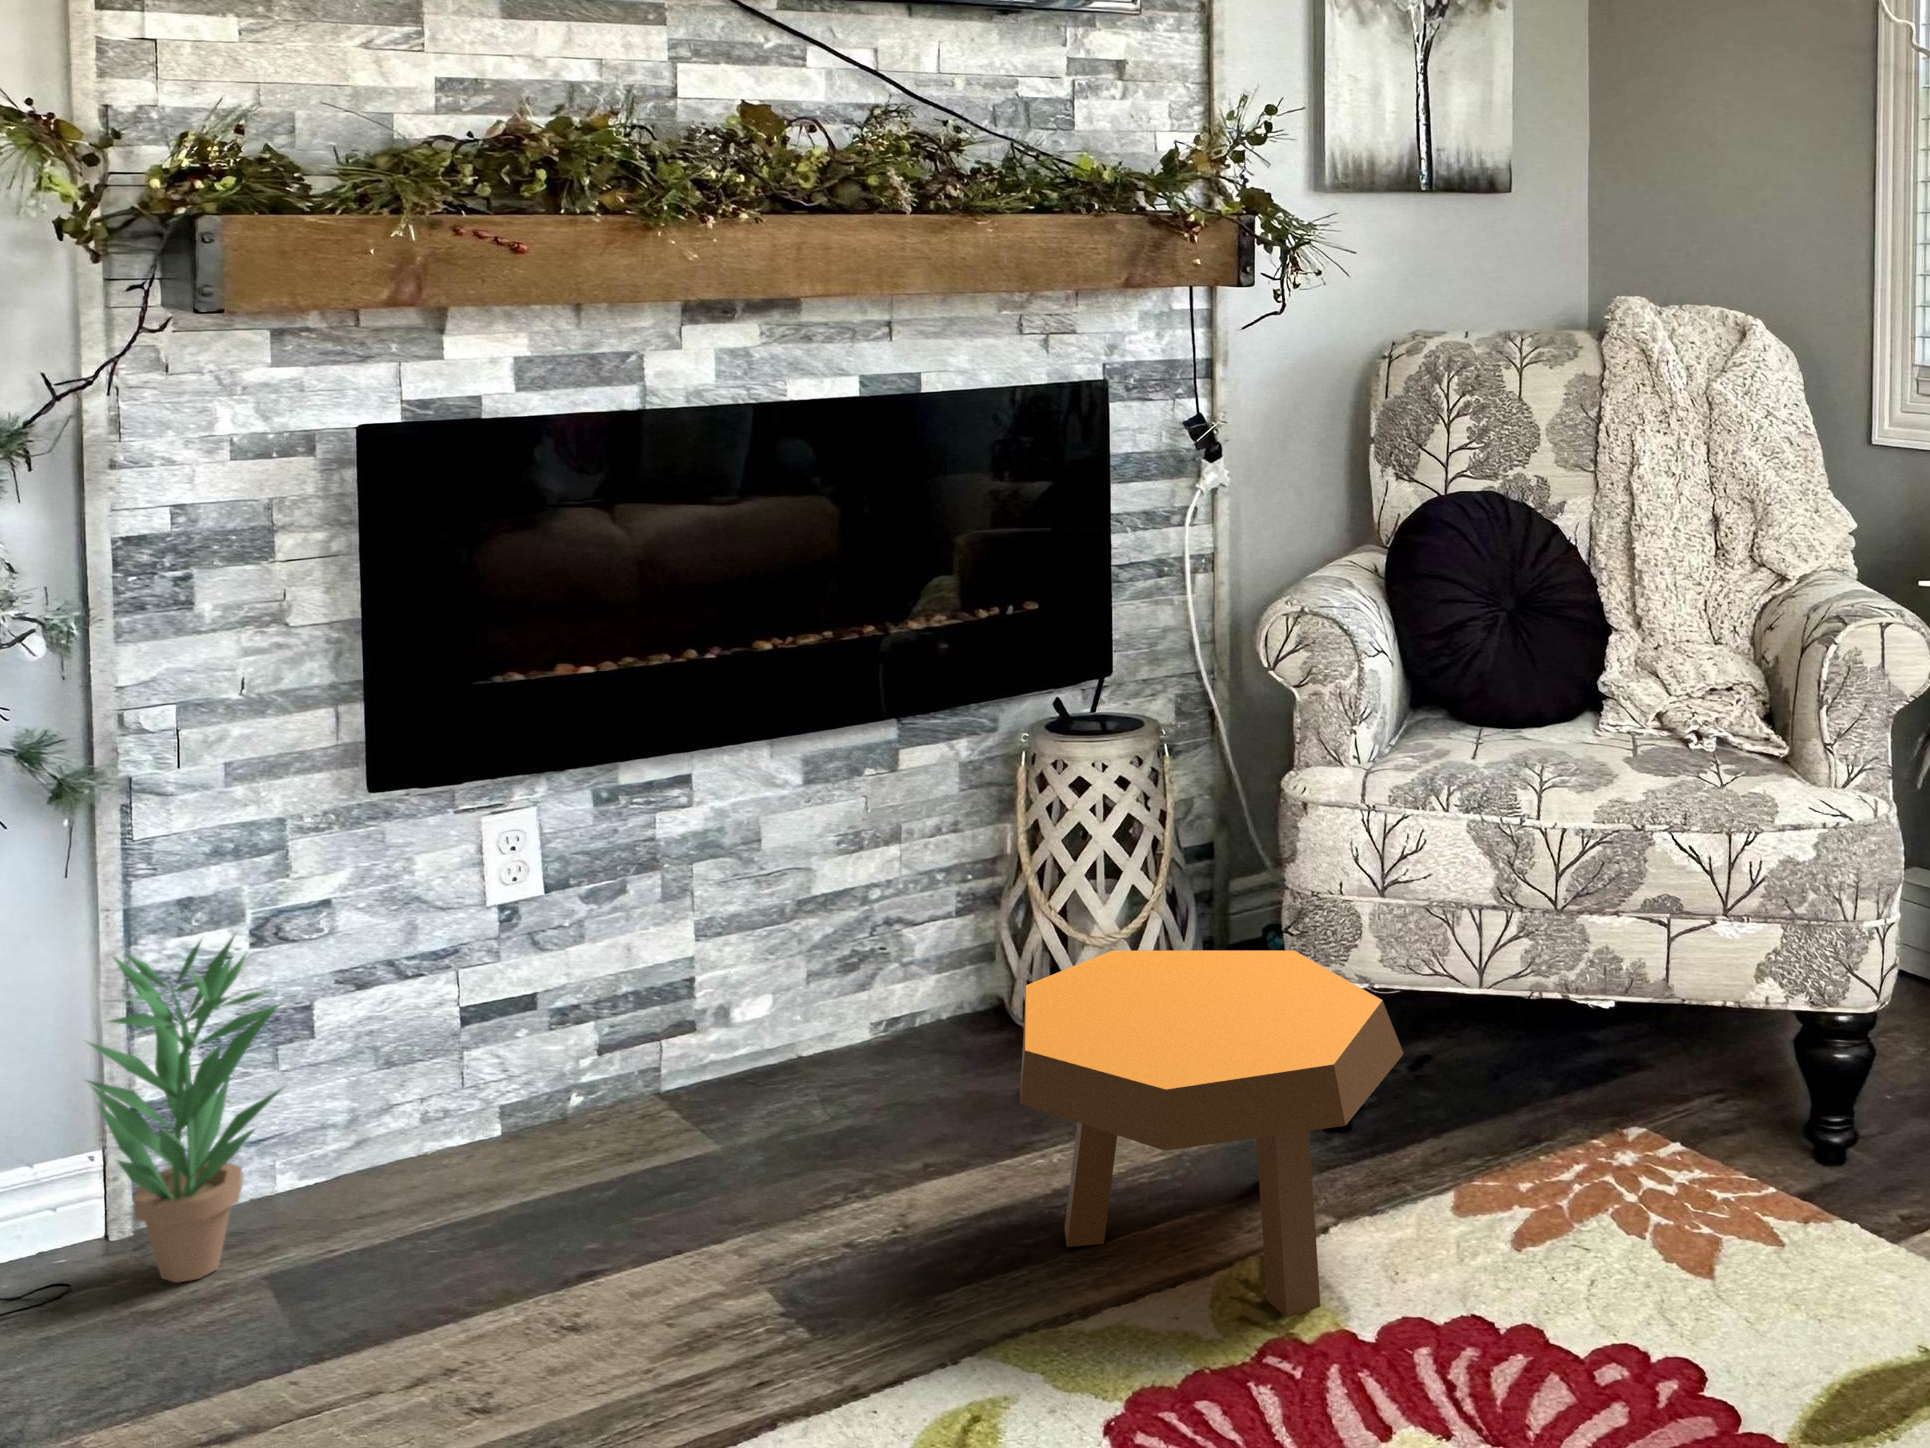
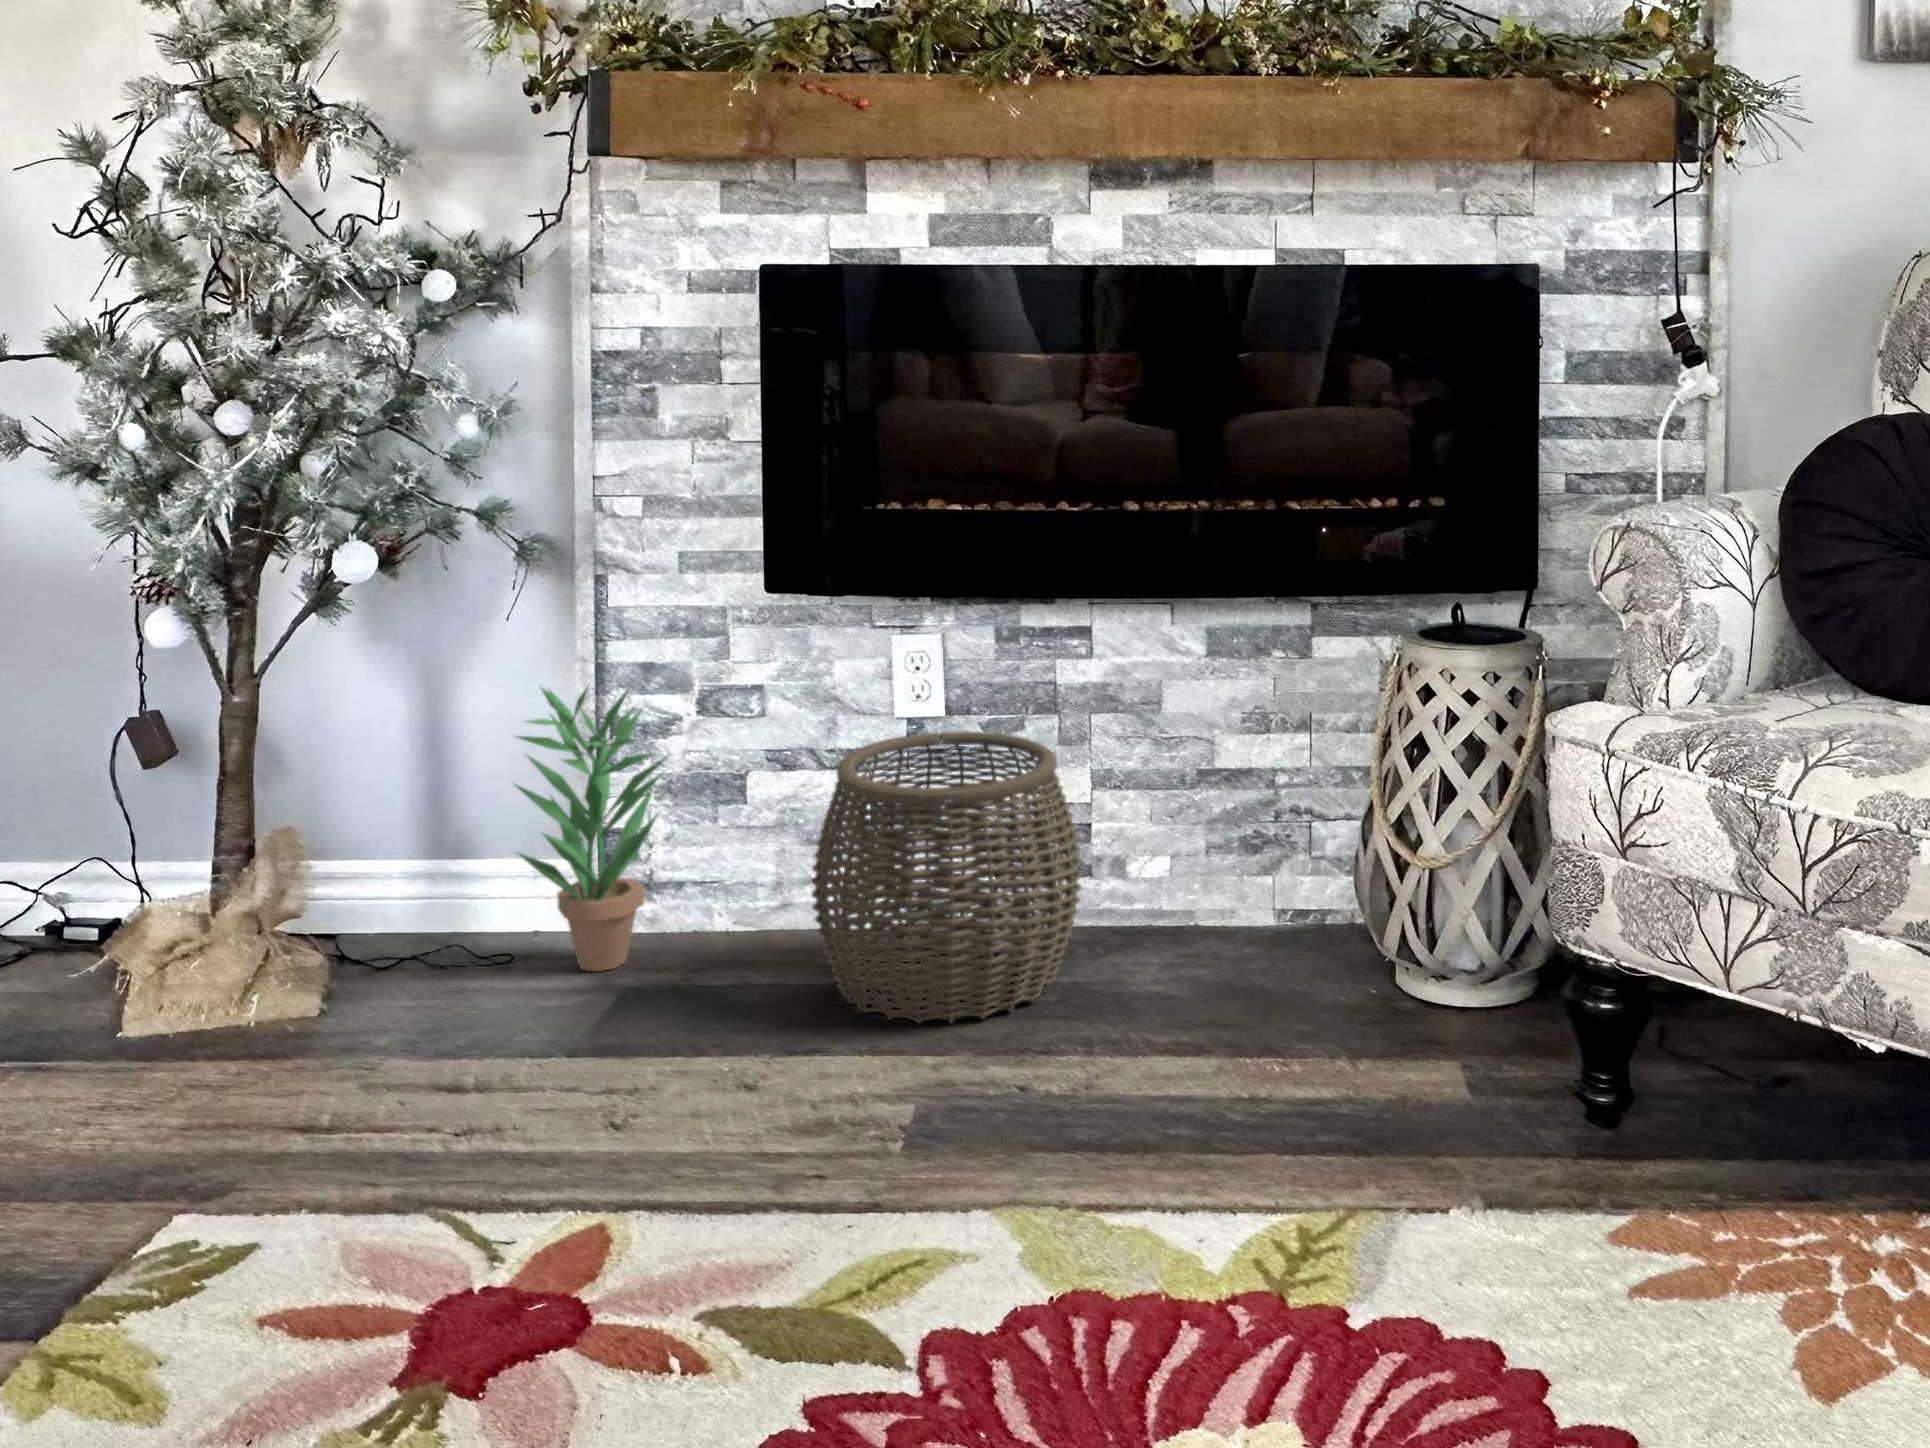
woven basket: none [479,902,777,1228] -> present [811,731,1082,1023]
footstool: present [1020,951,1404,1317] -> none [1117,861,1542,1290]

